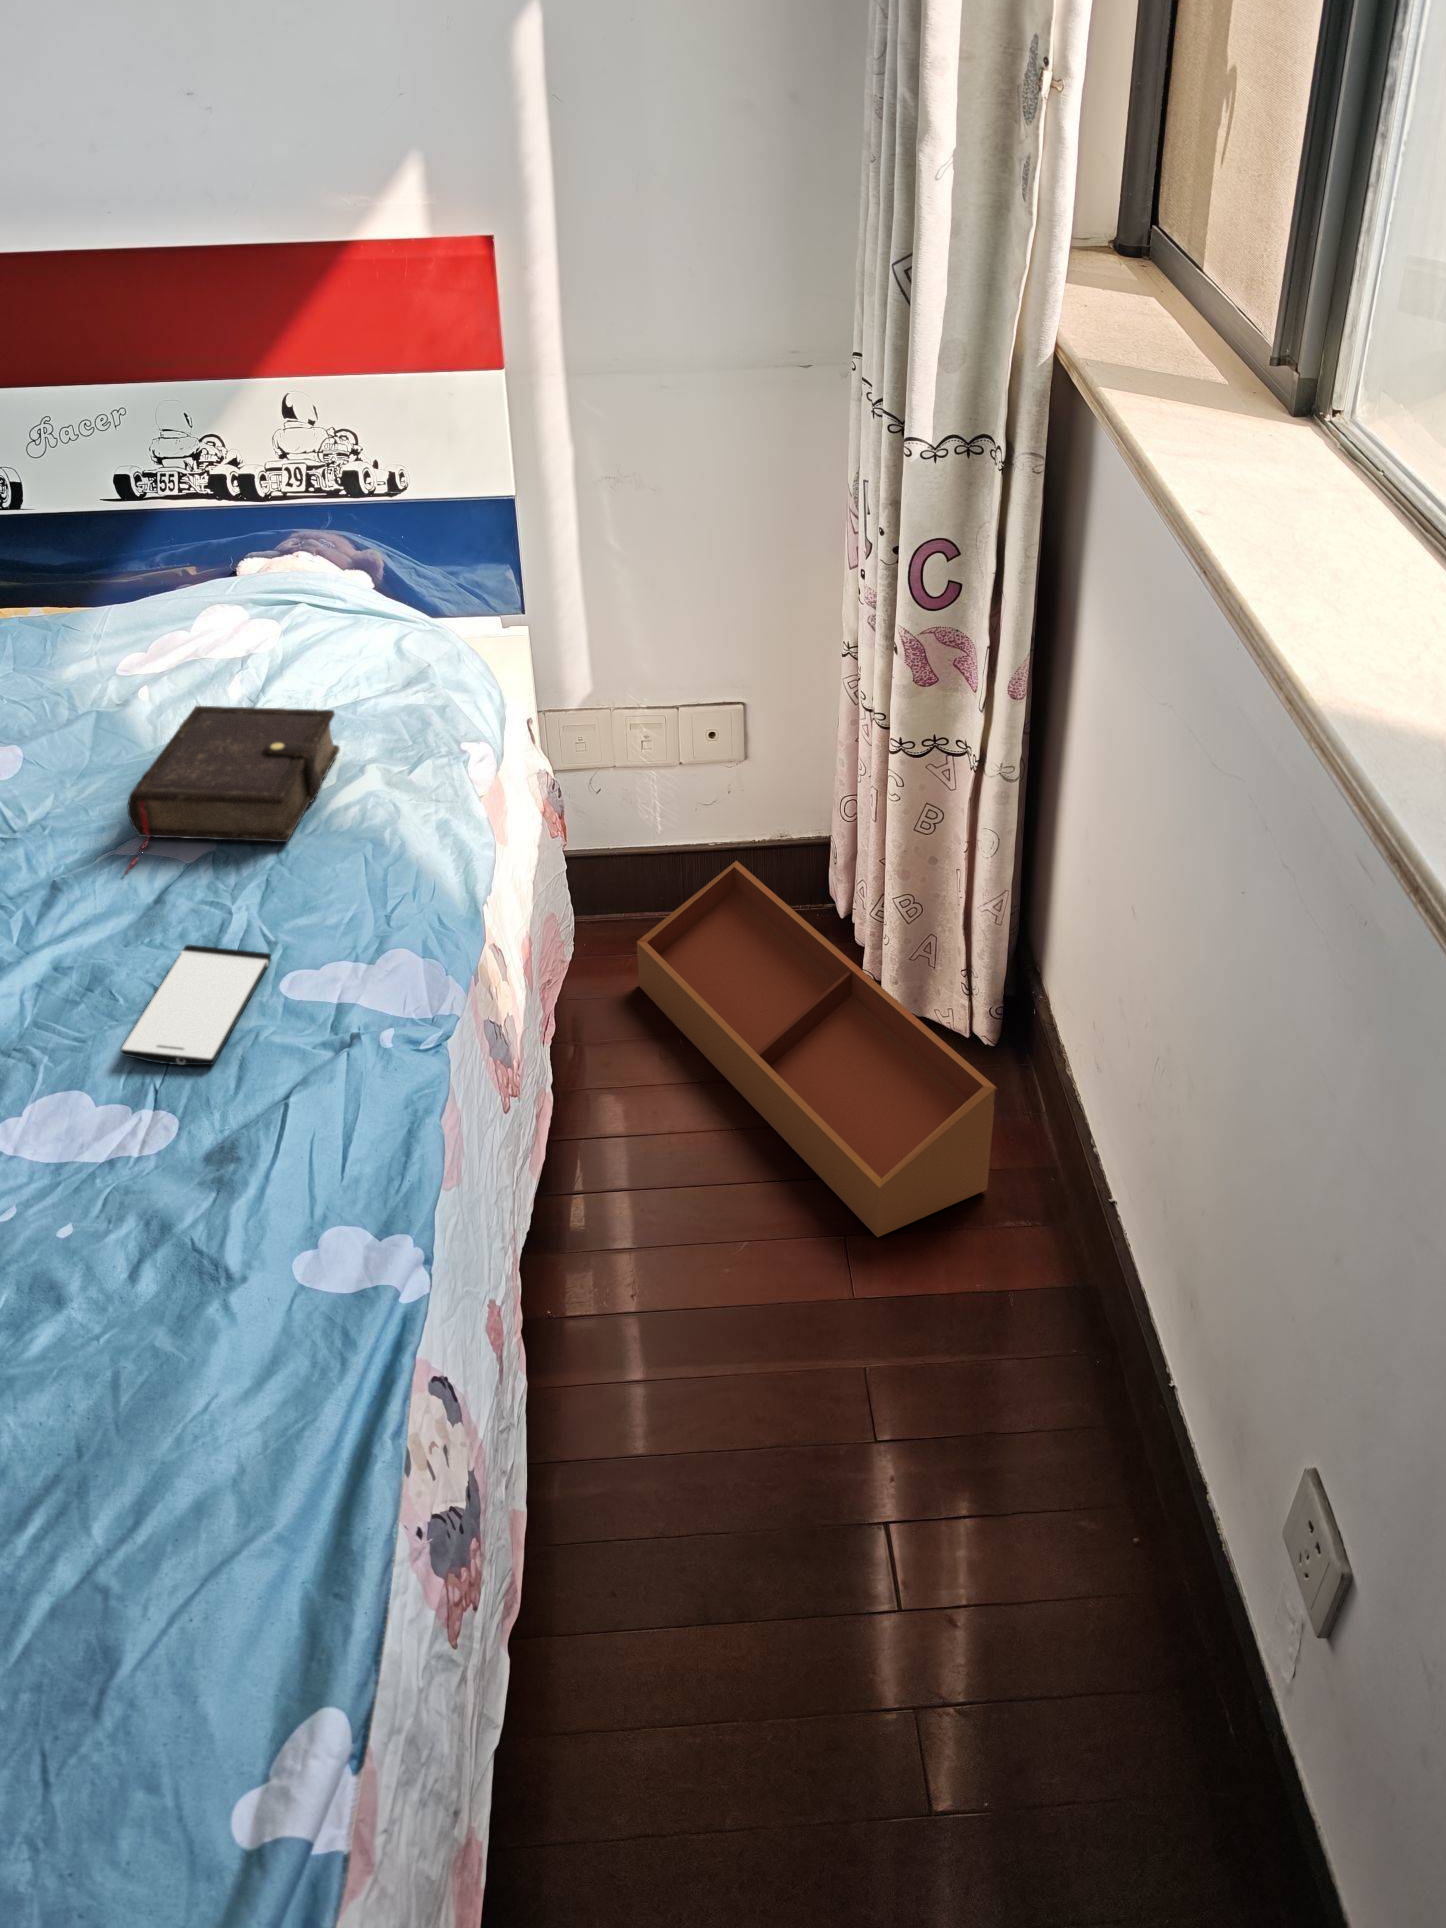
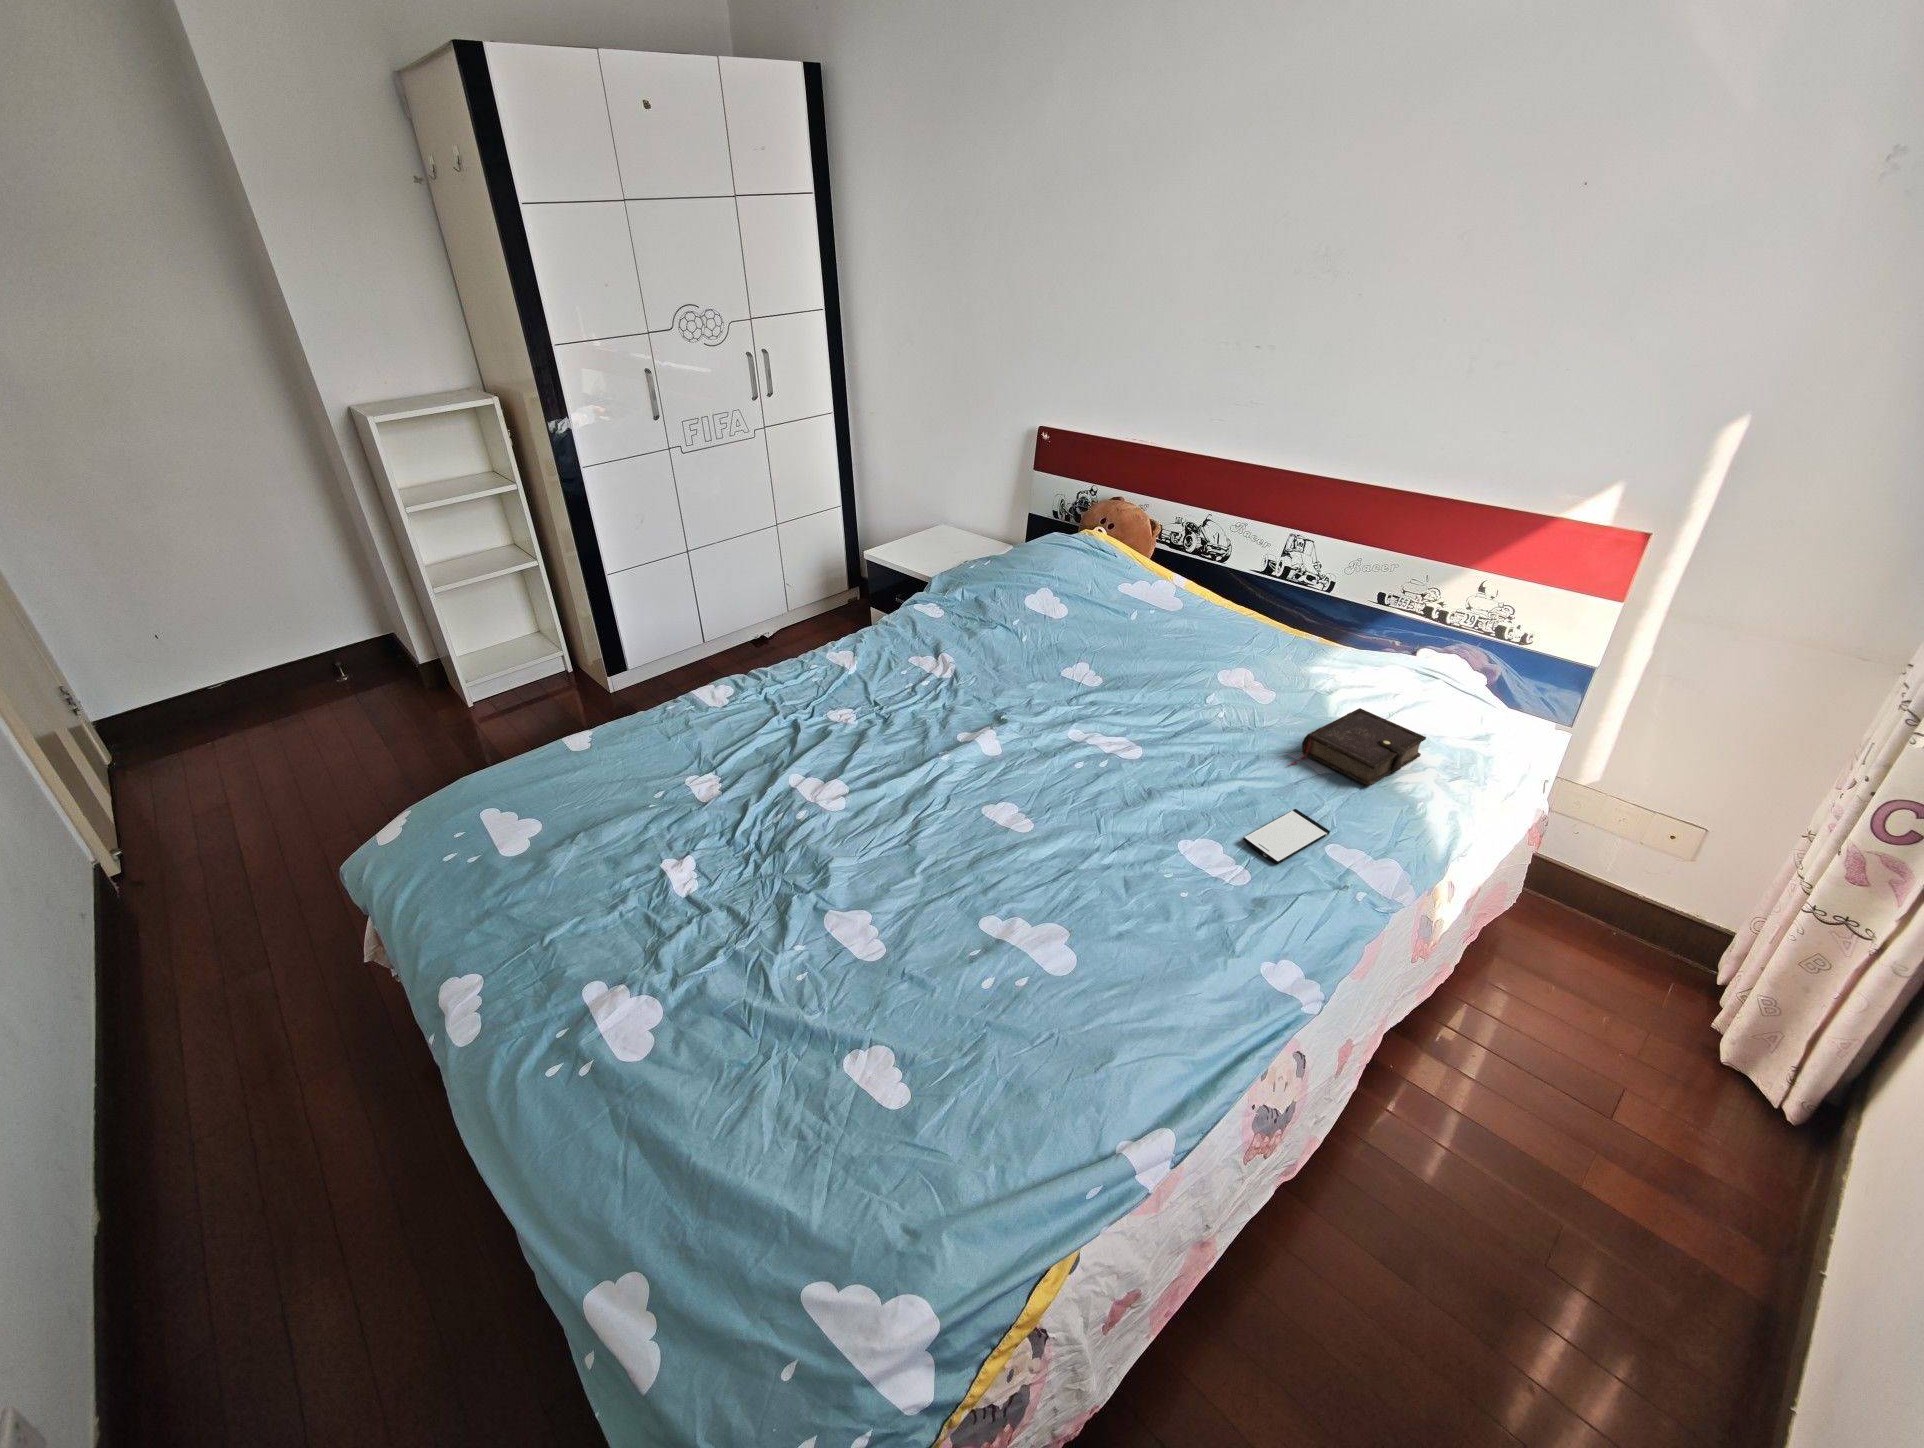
storage bin: present [637,861,998,1237] -> none [1546,914,1772,1199]

